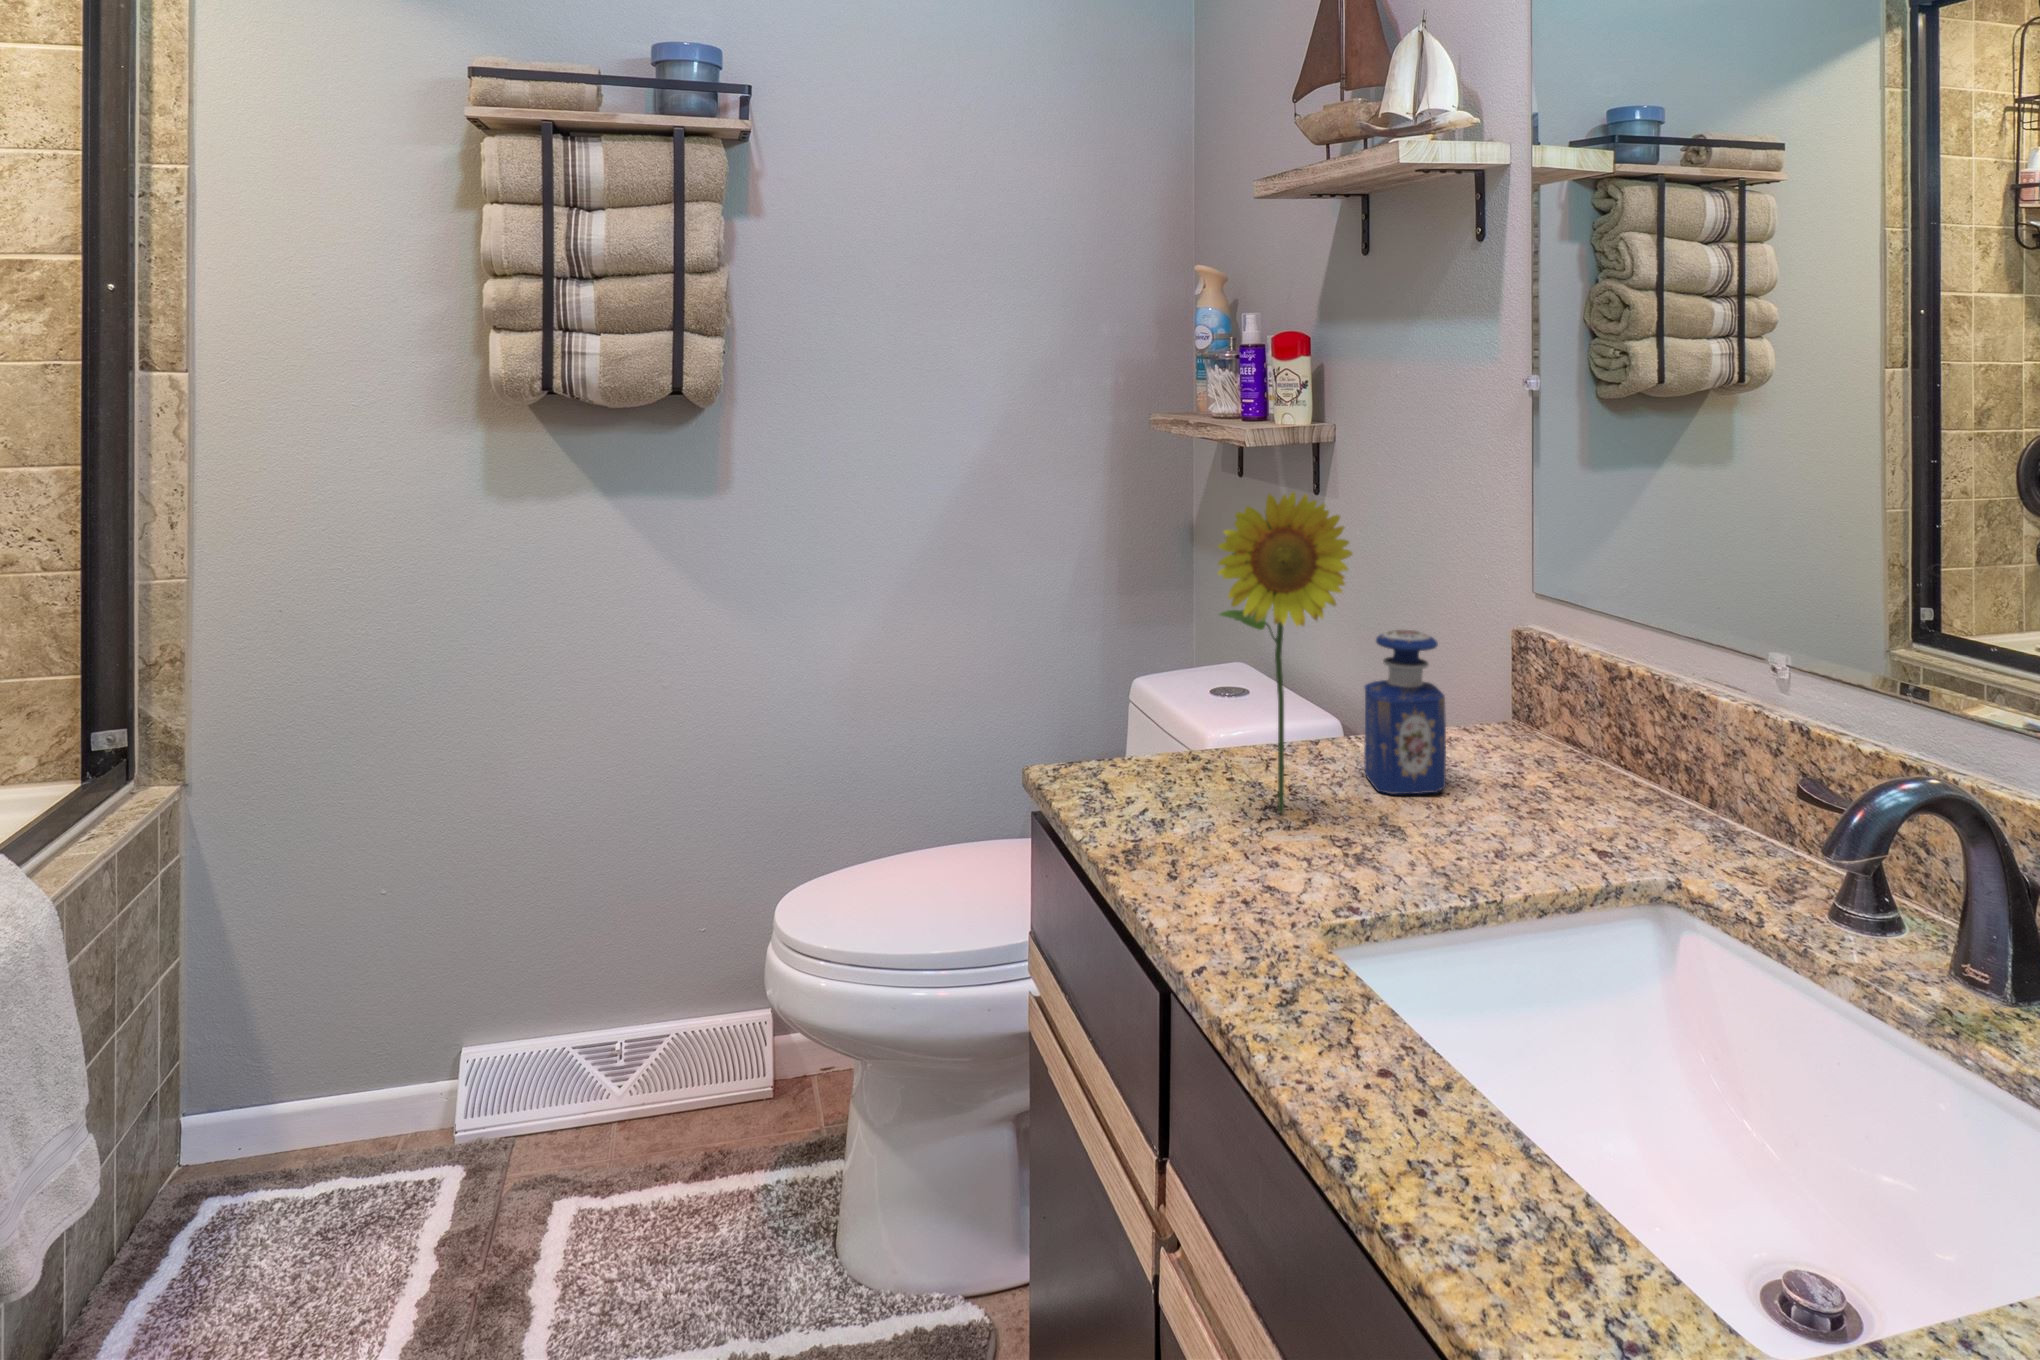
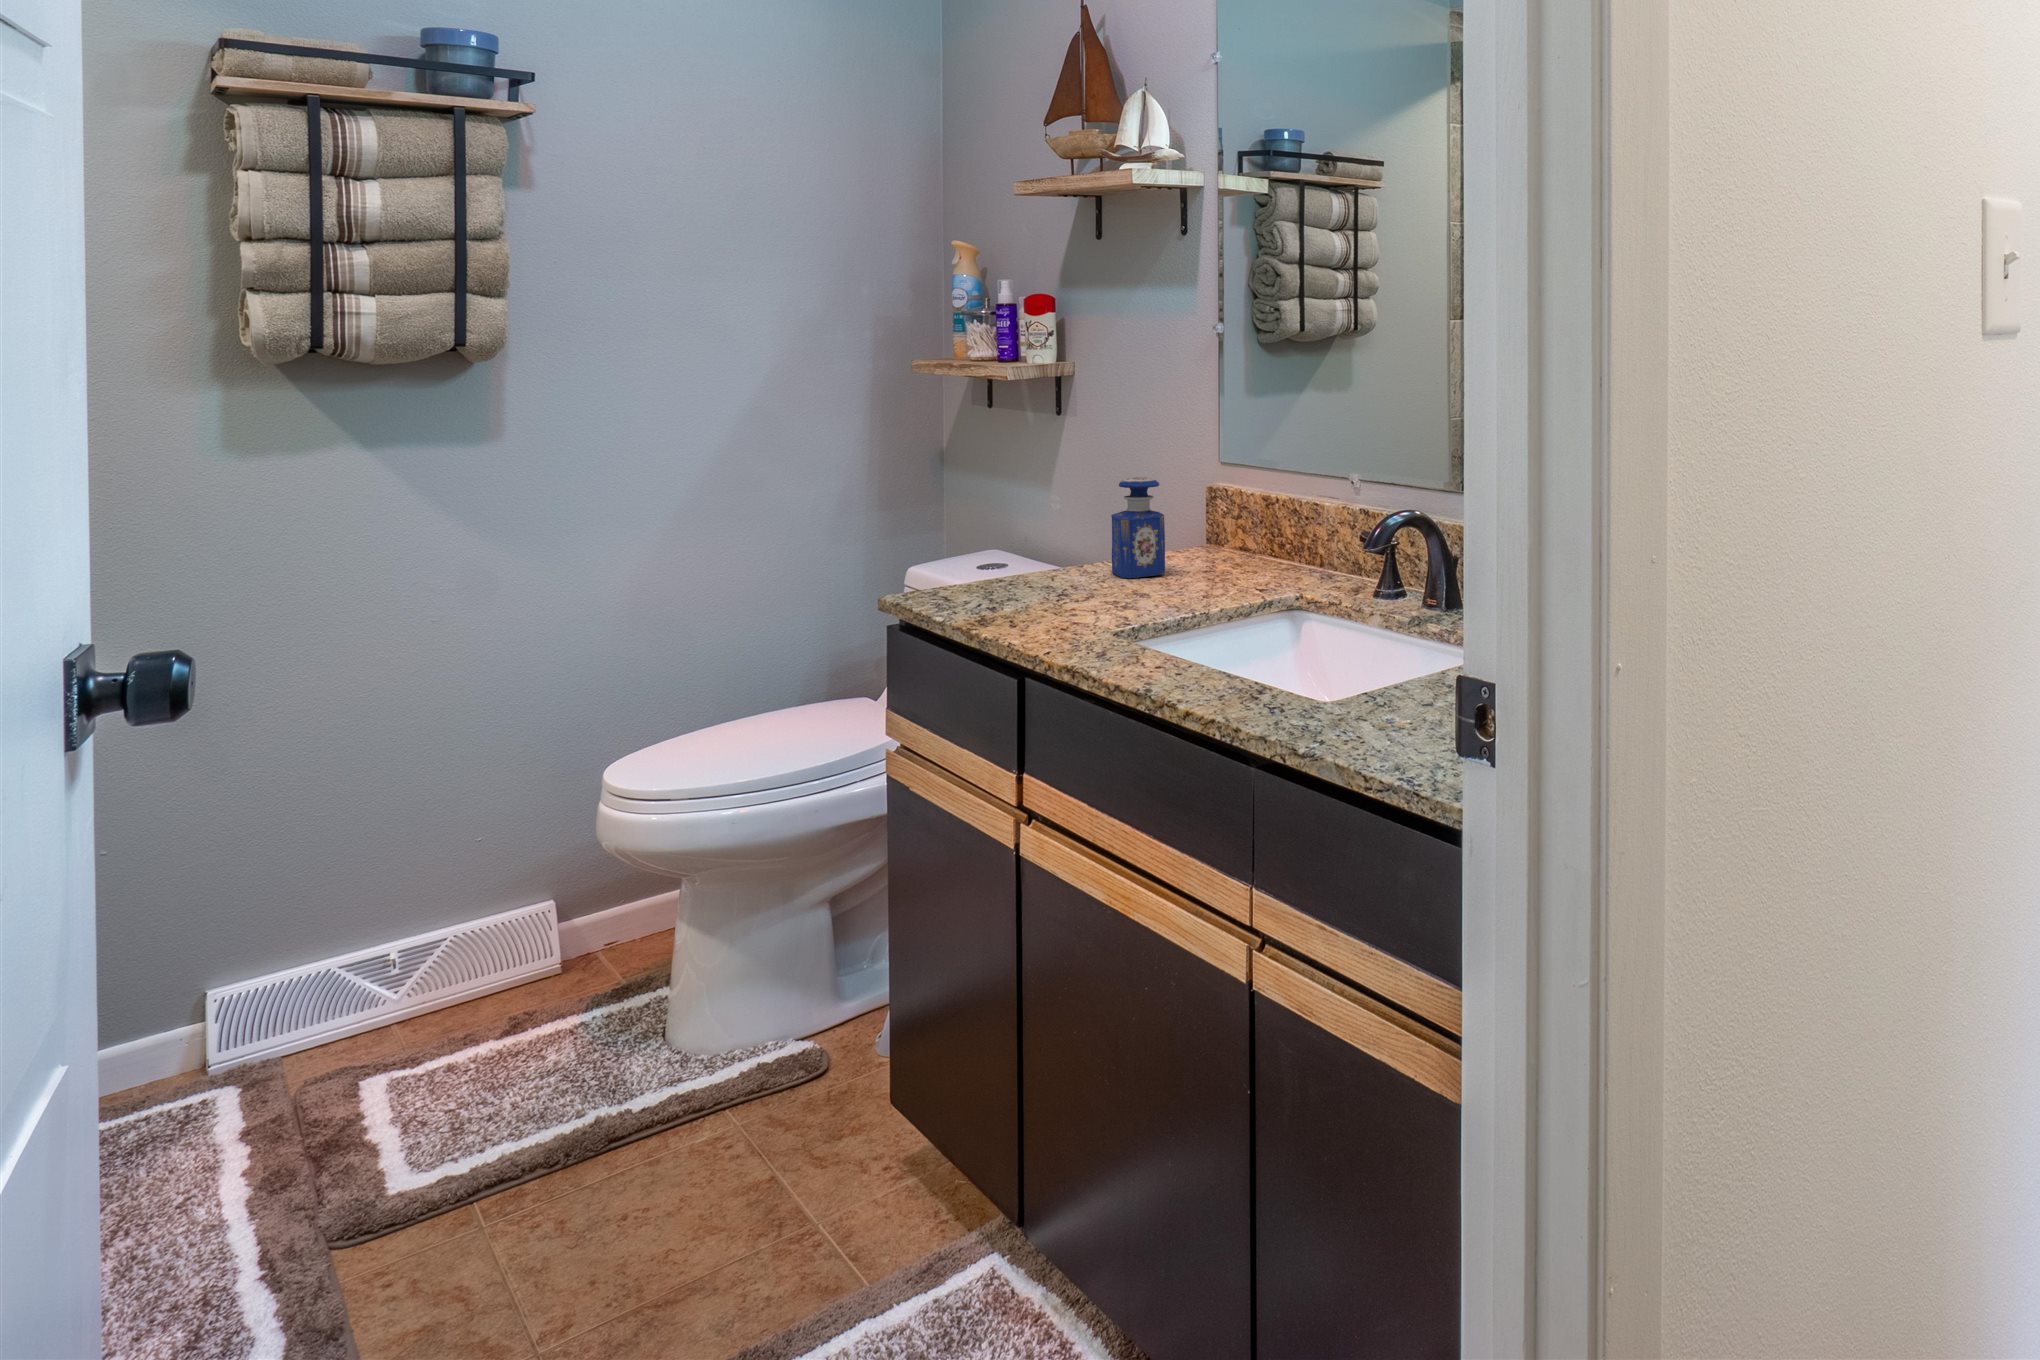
flower: present [1218,492,1353,813] -> none [1015,384,1106,589]

